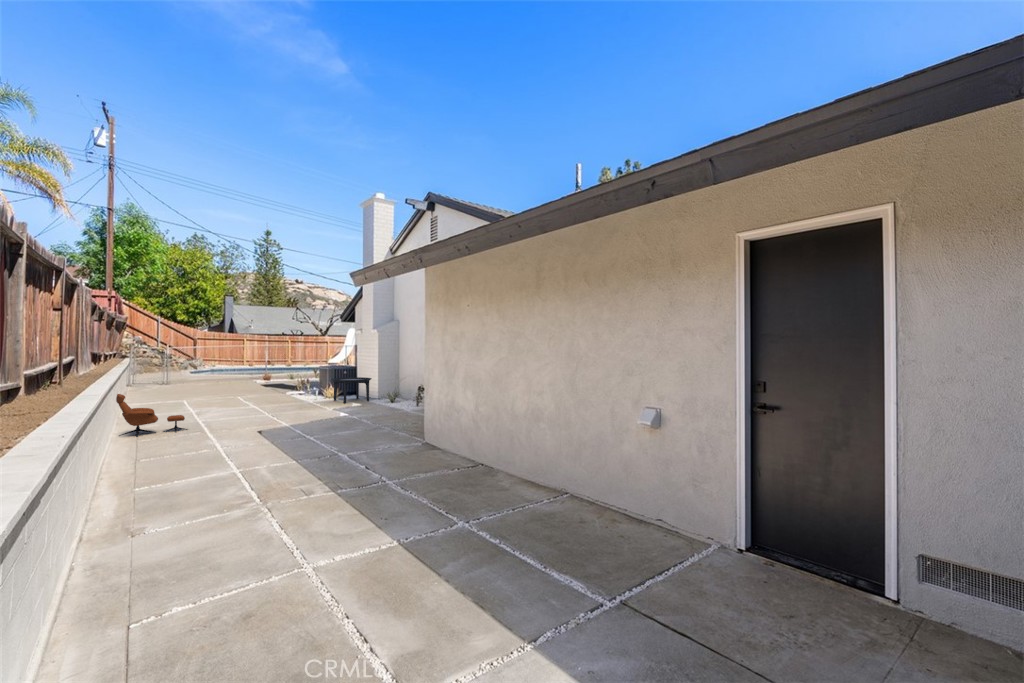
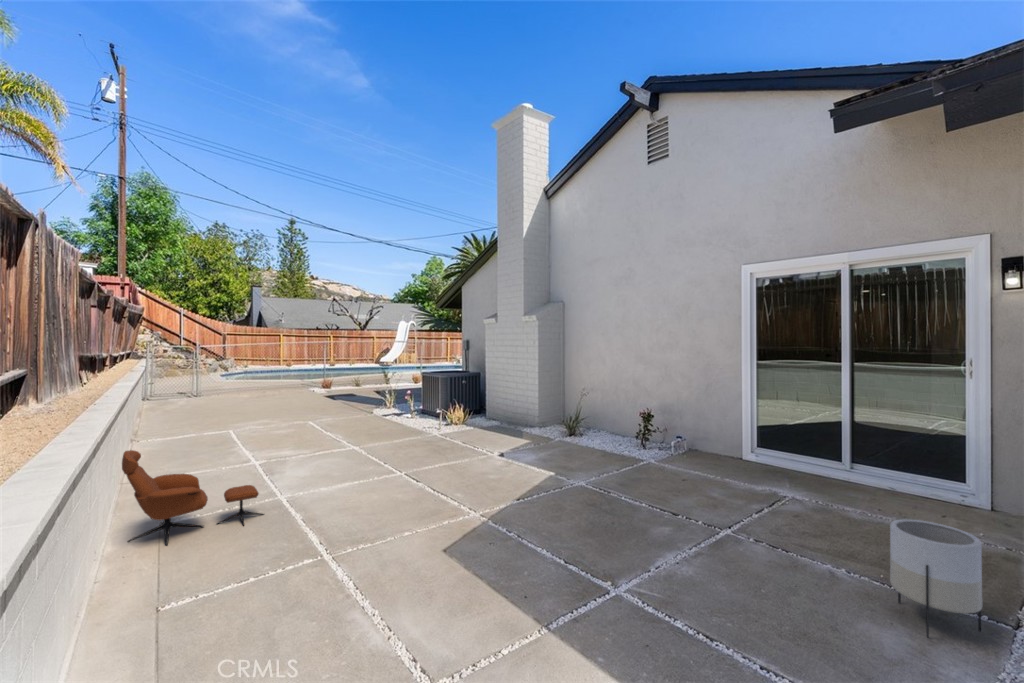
round table: present [331,377,372,403] -> none [448,391,507,434]
planter: none [417,413,442,450] -> present [890,519,983,637]

